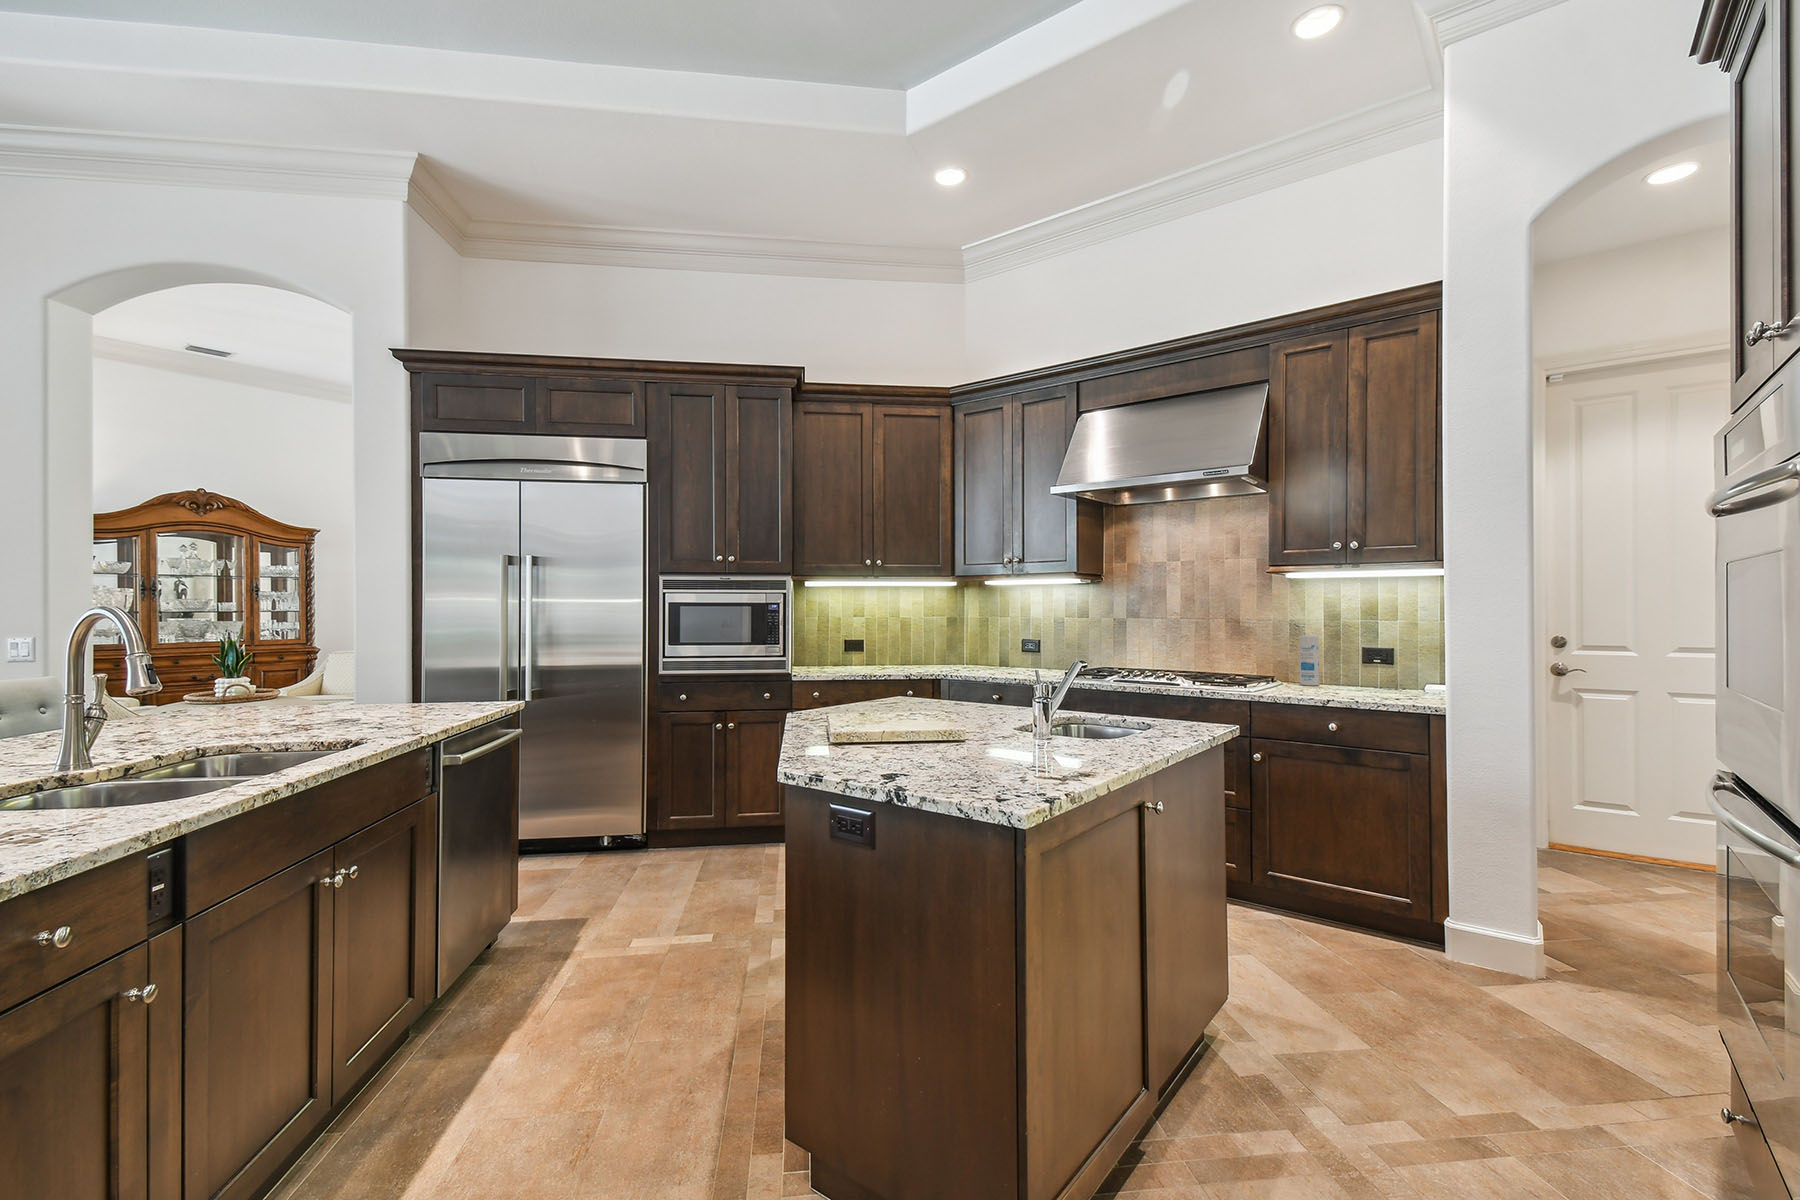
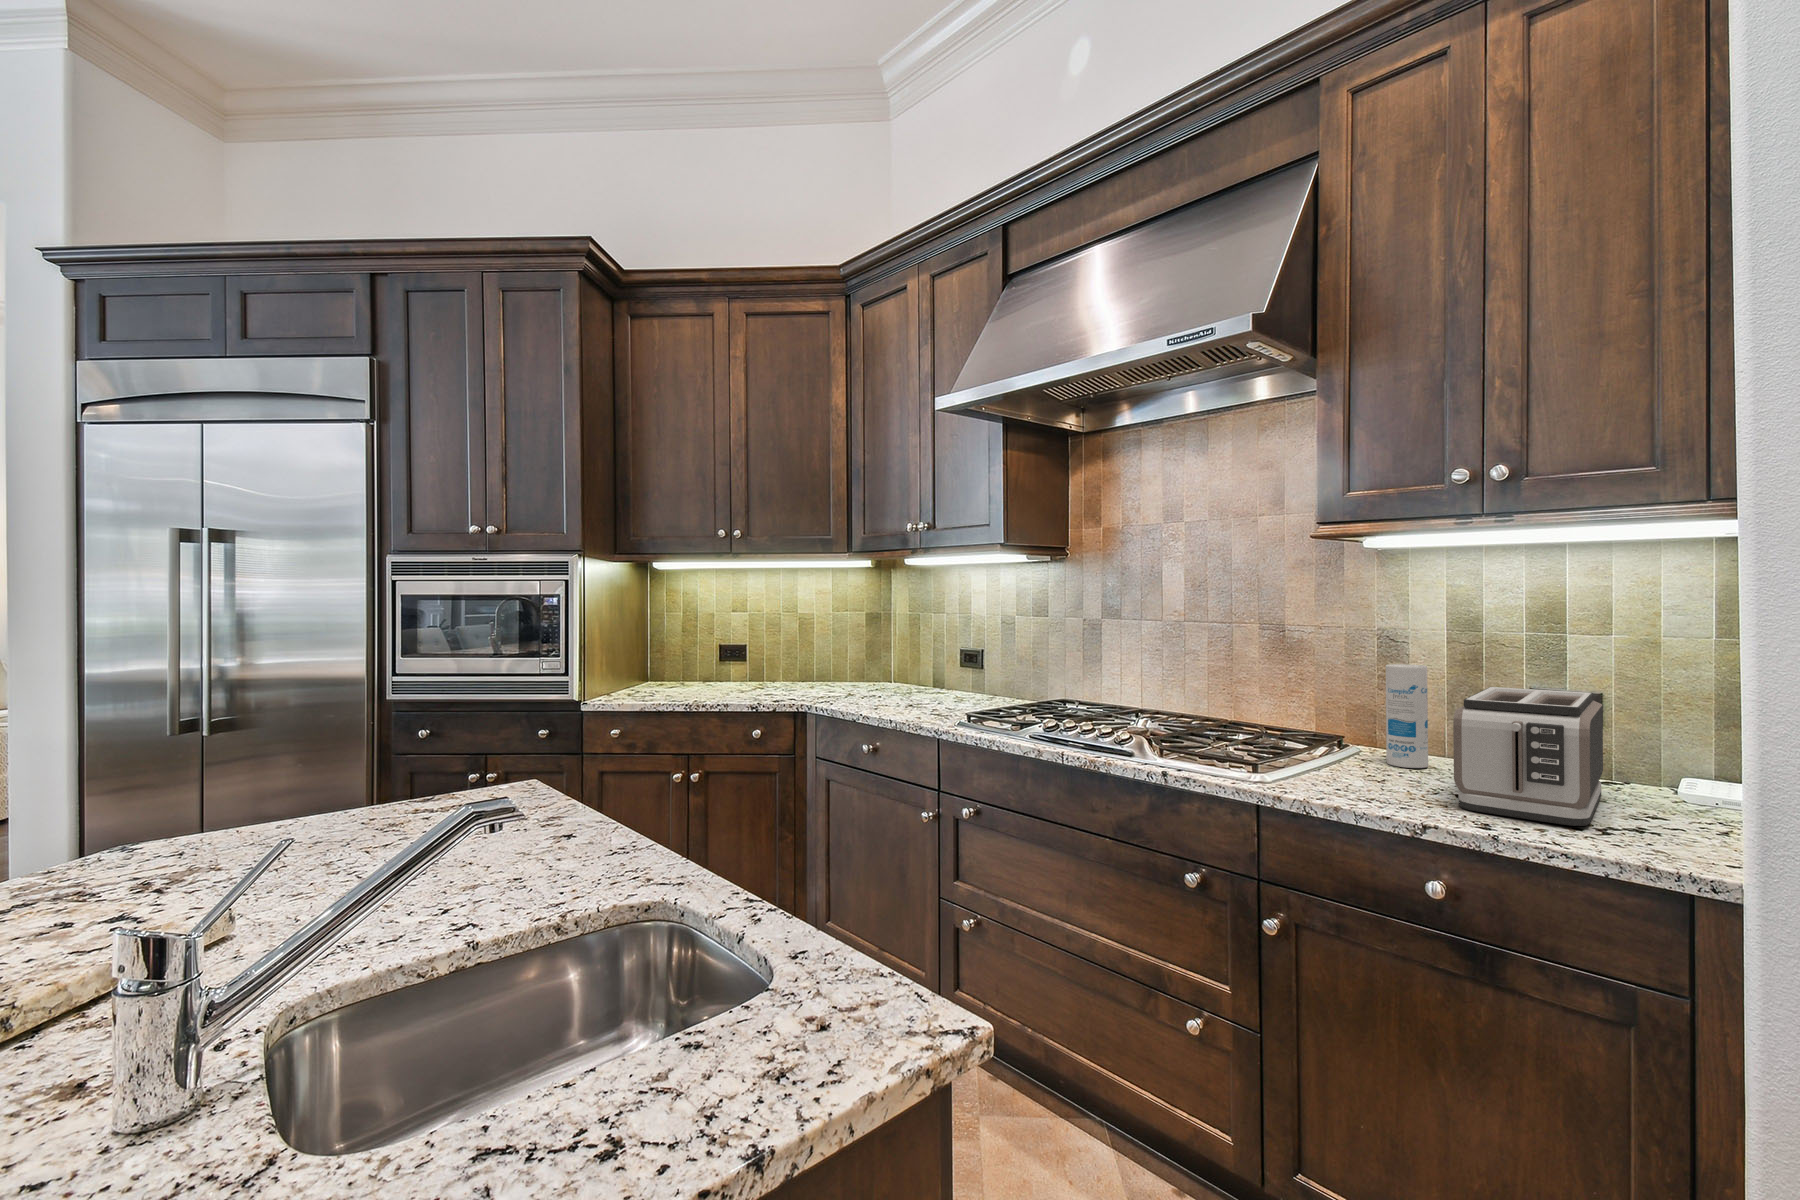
toaster: none [1339,644,1395,697] -> present [1453,687,1603,826]

